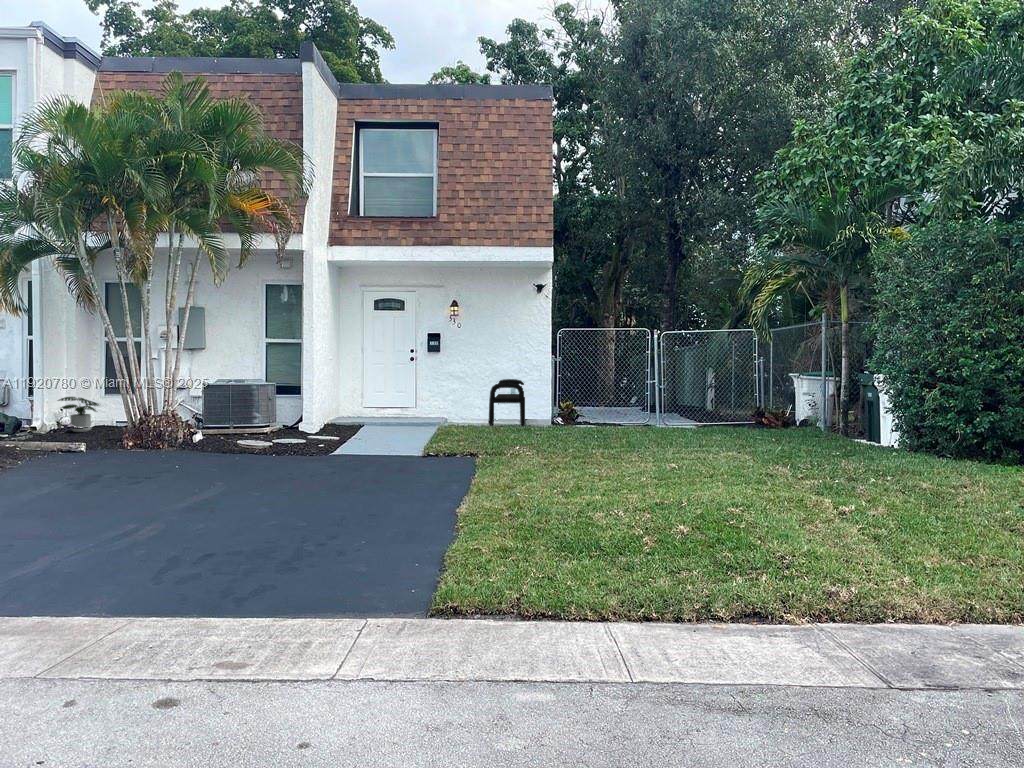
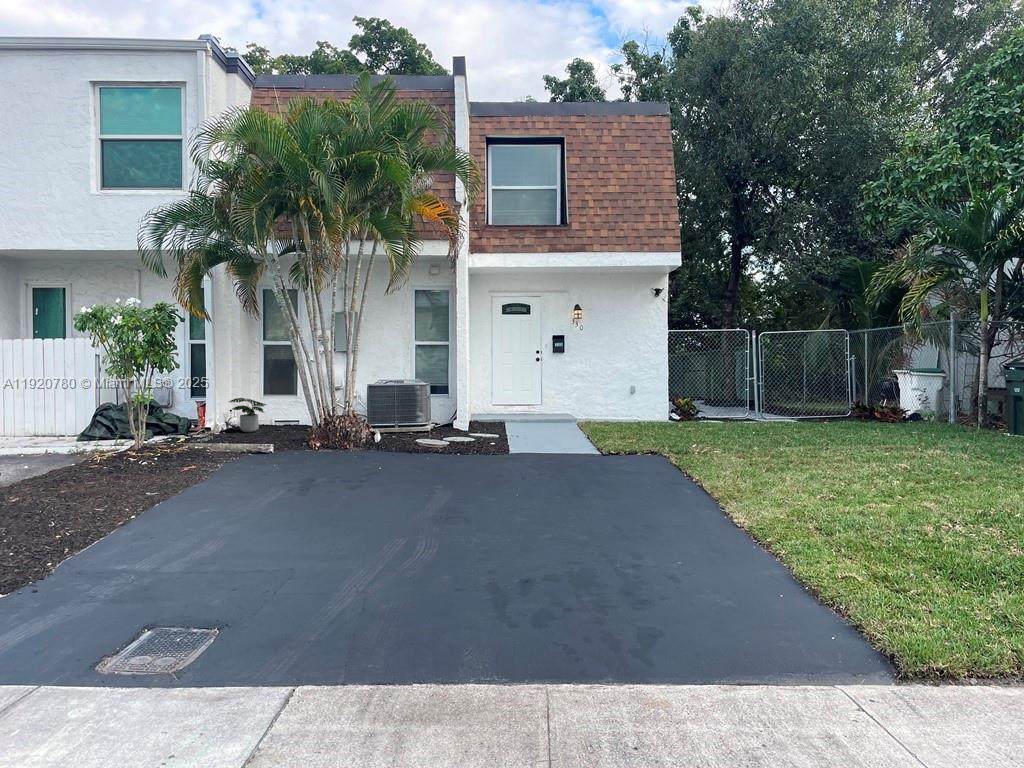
bench: present [488,379,526,425] -> none [617,377,657,420]

